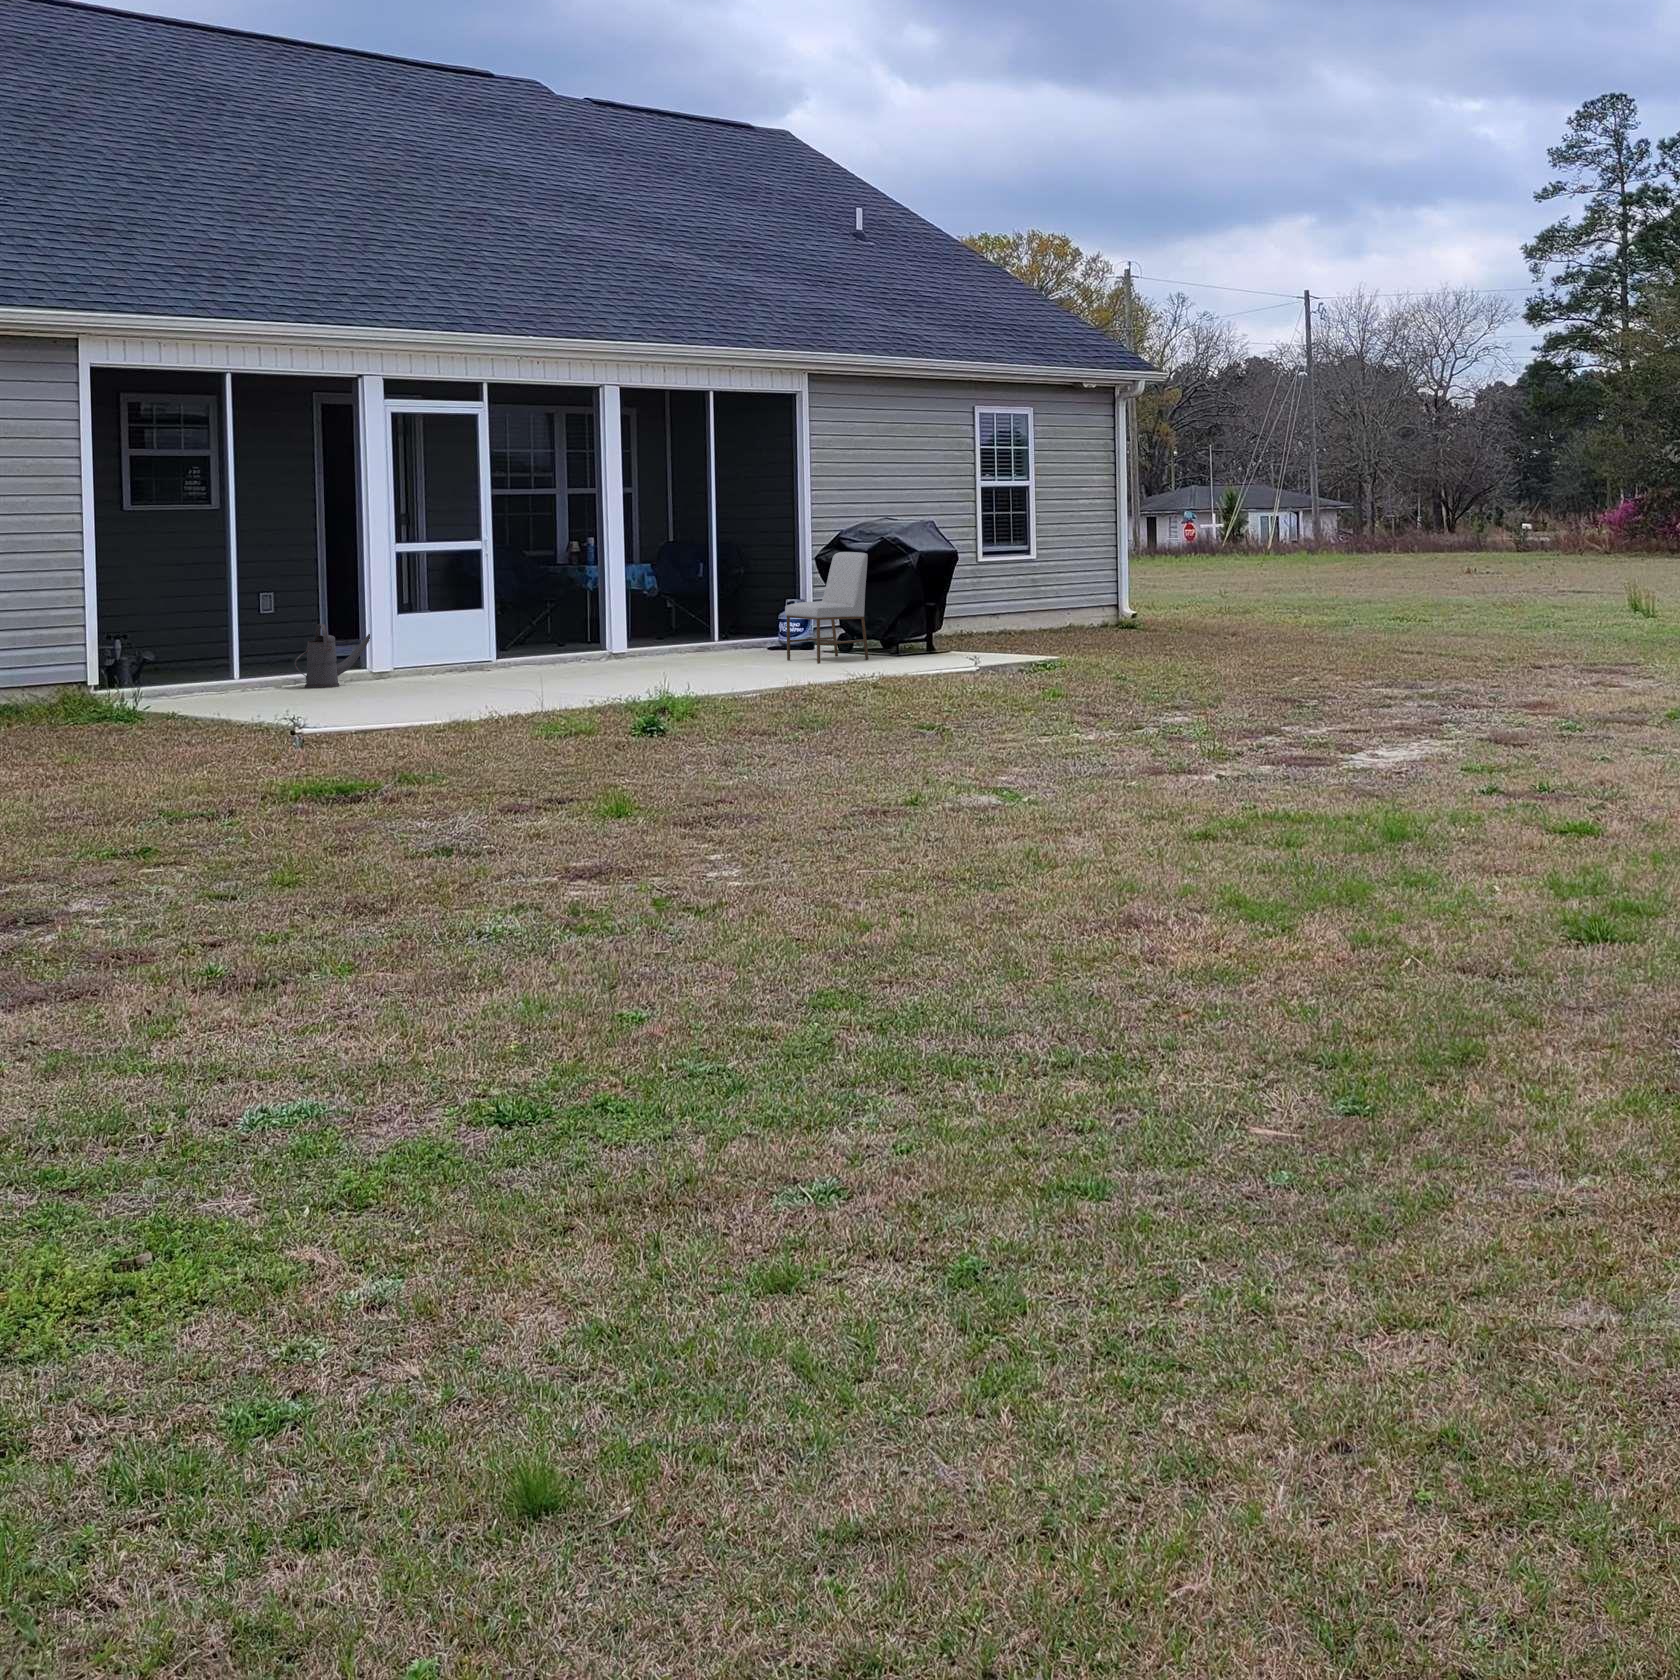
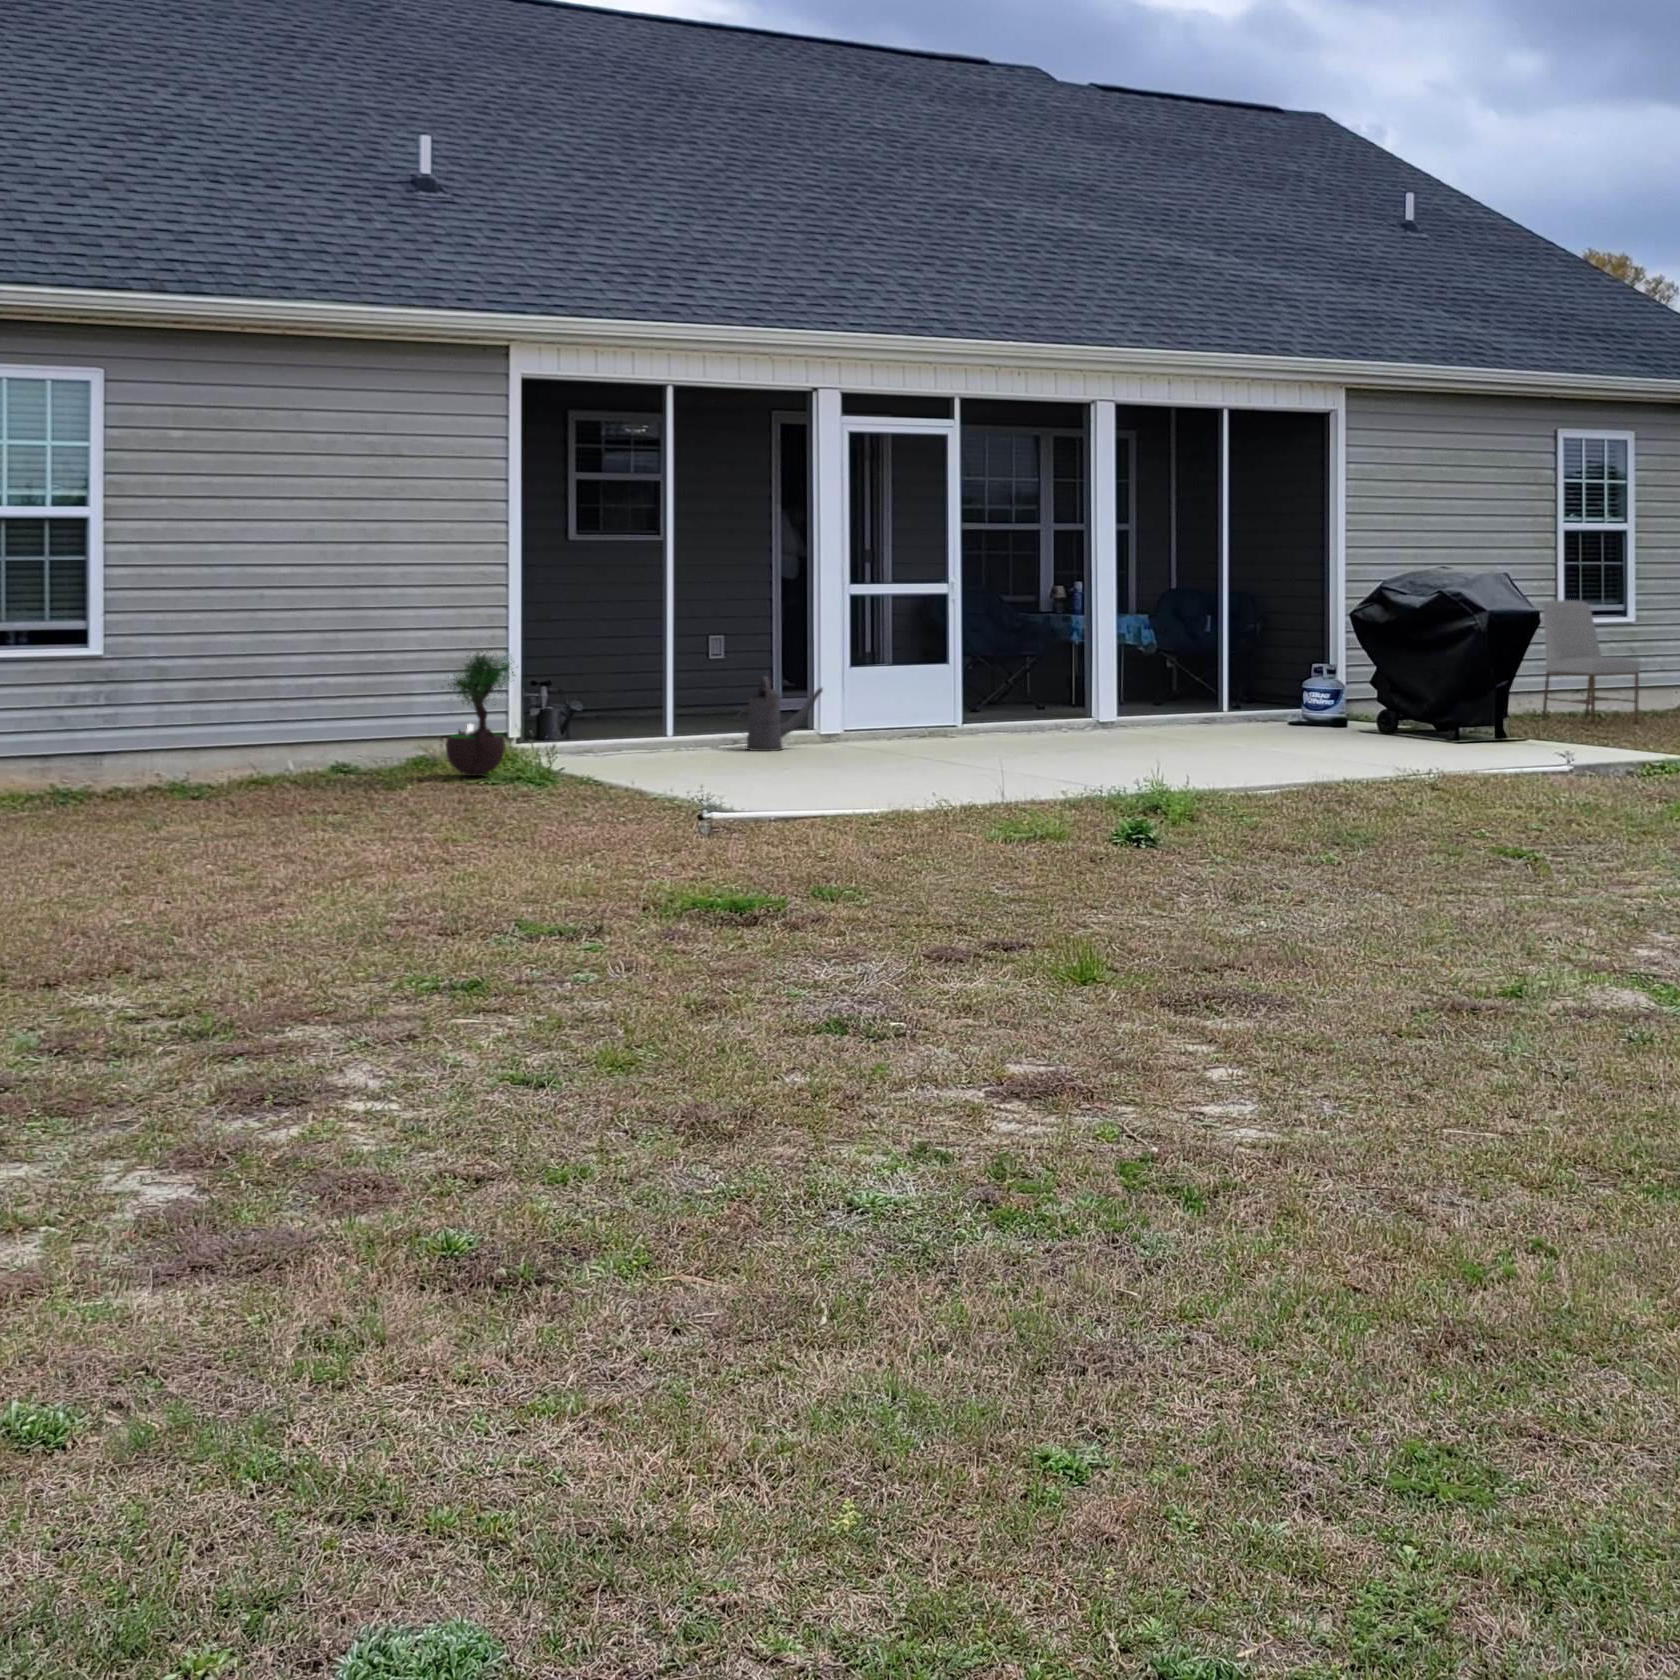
chair: present [785,552,868,664] -> present [1542,600,1640,725]
potted tree: none [26,601,100,720] -> present [446,649,517,776]

